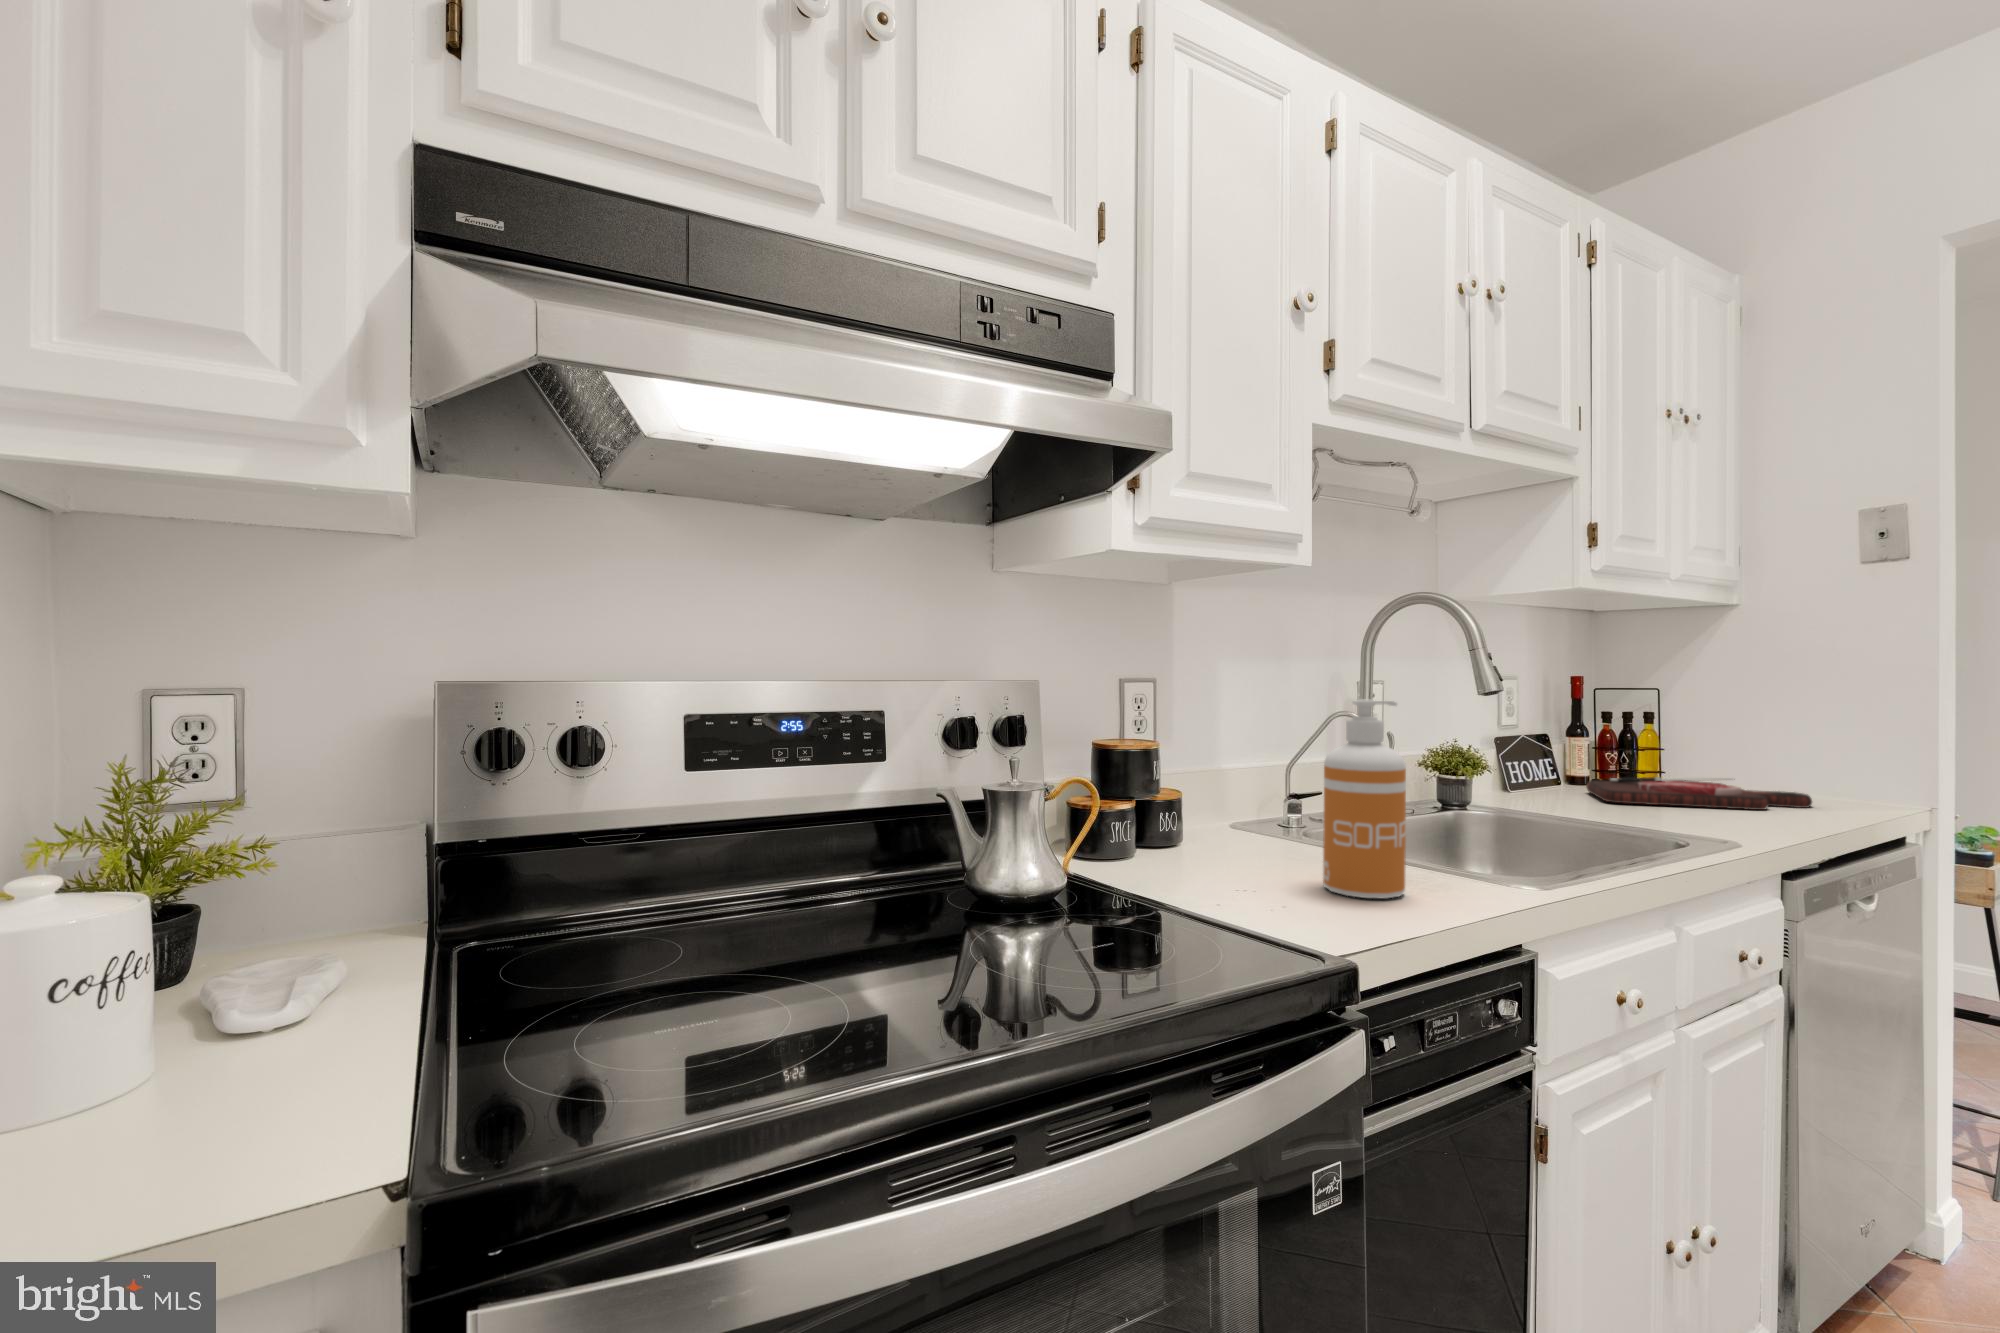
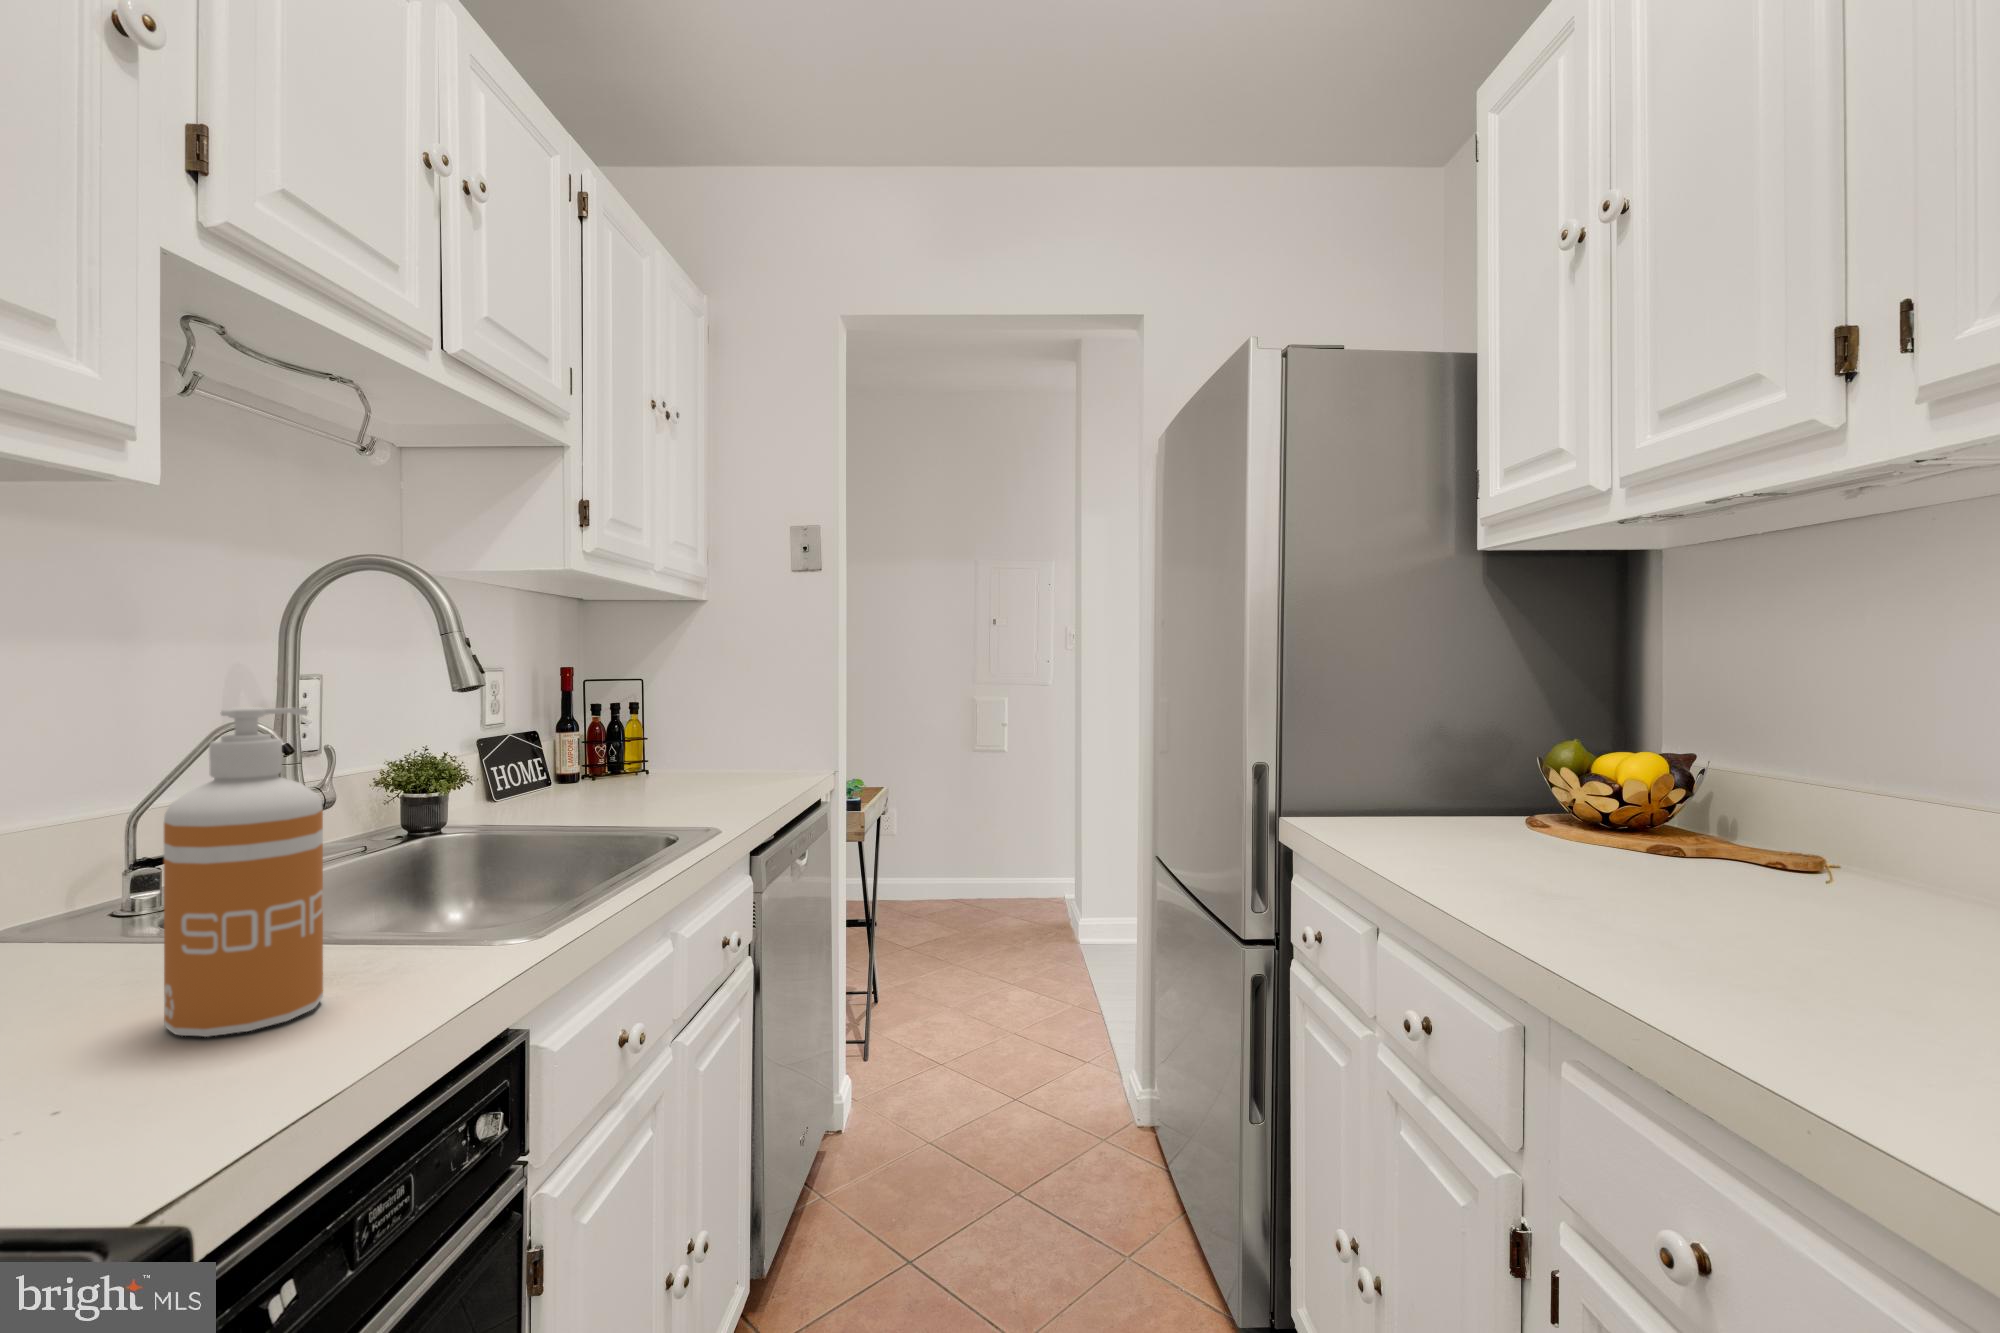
cutting board: present [1586,777,1812,810] -> none [577,763,766,800]

